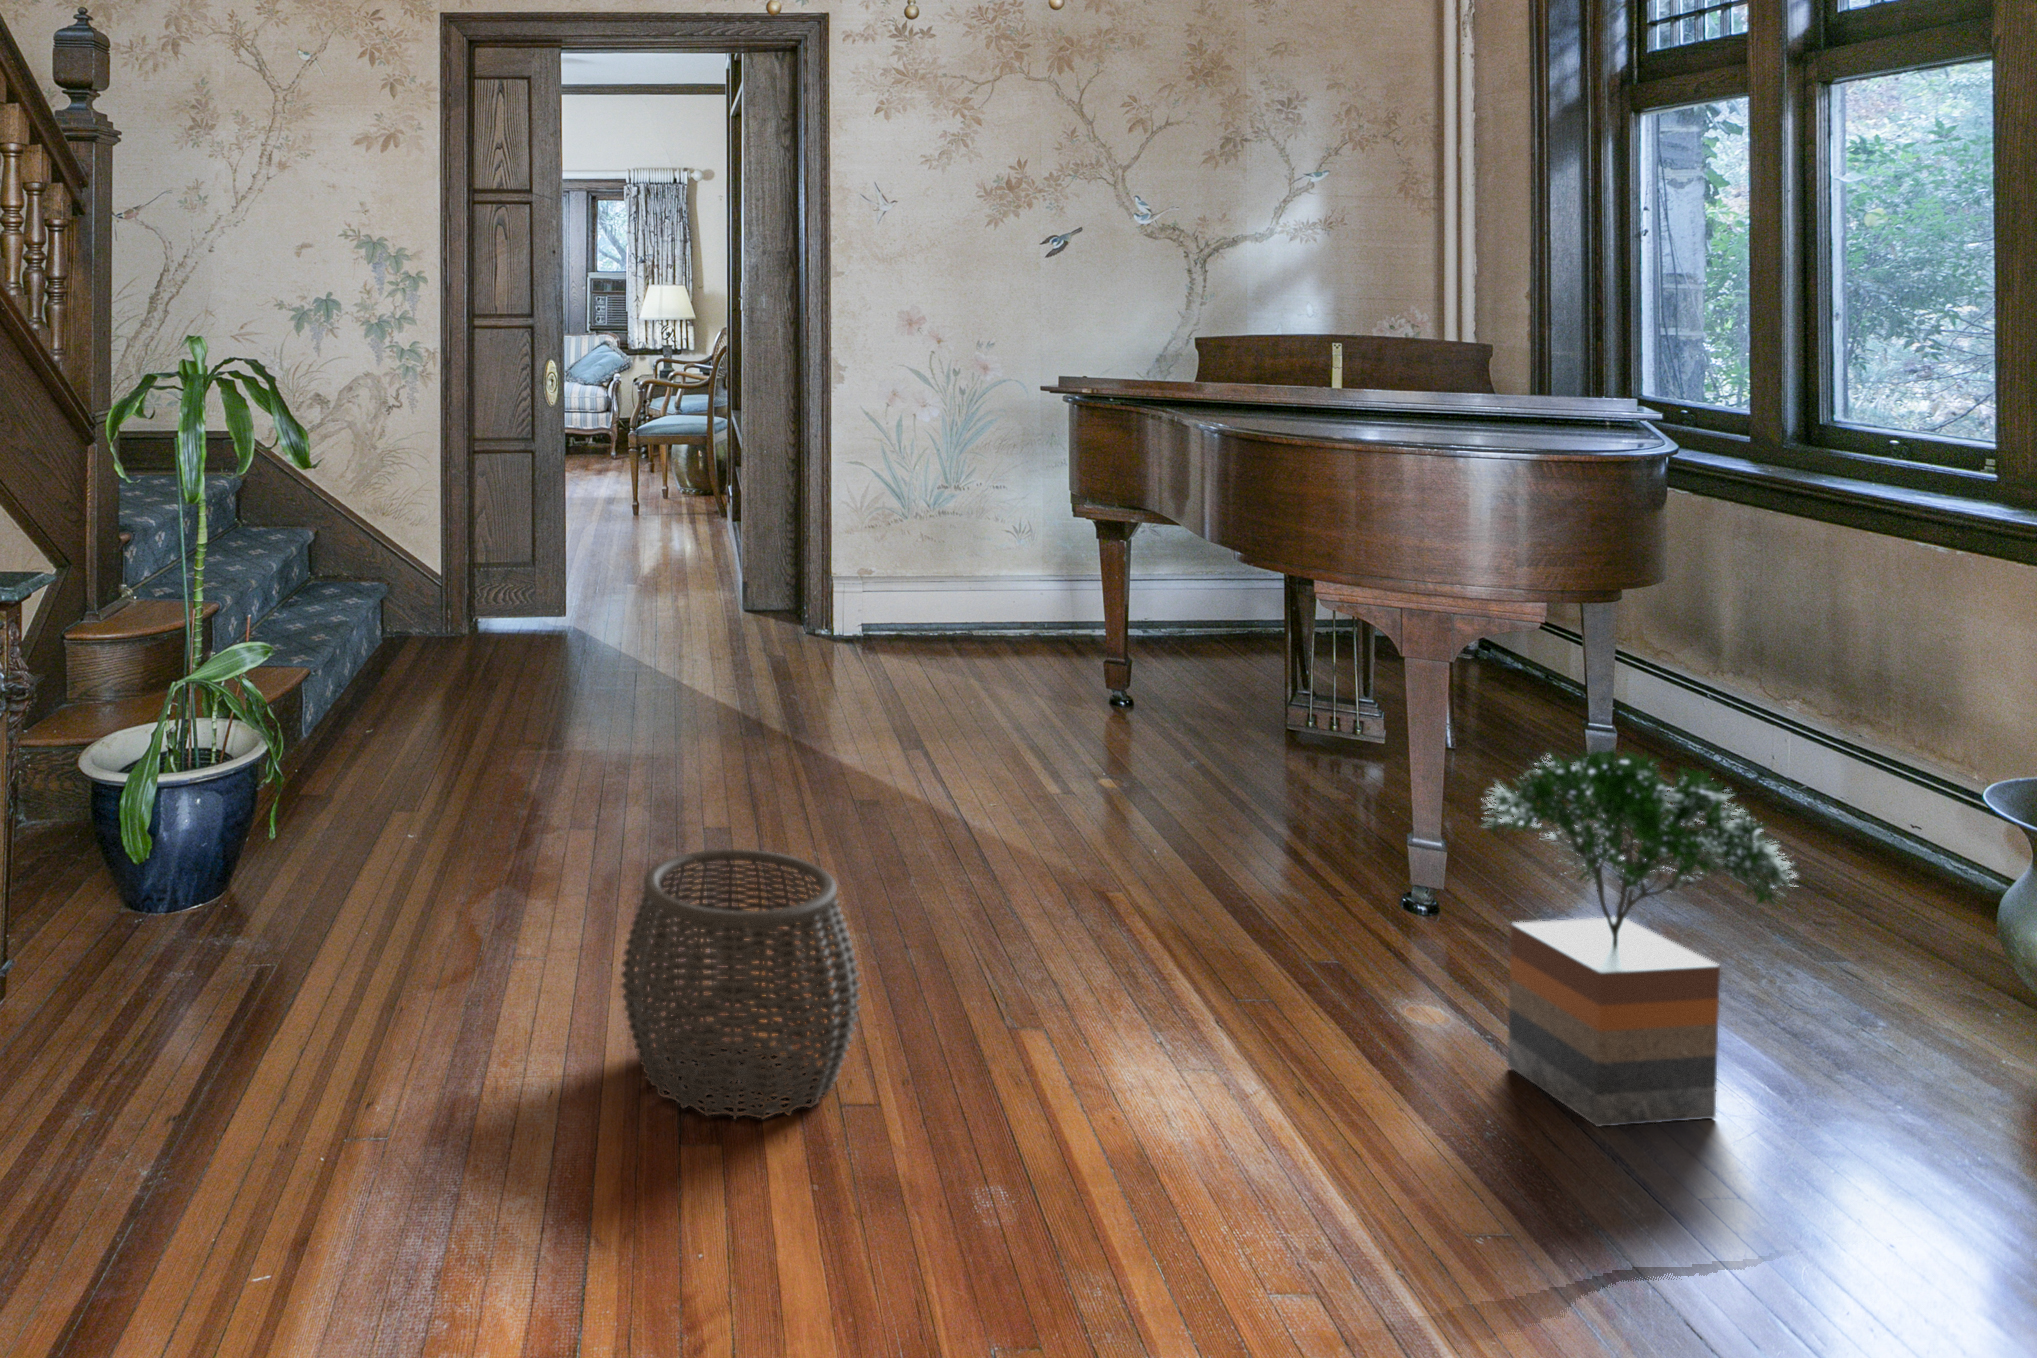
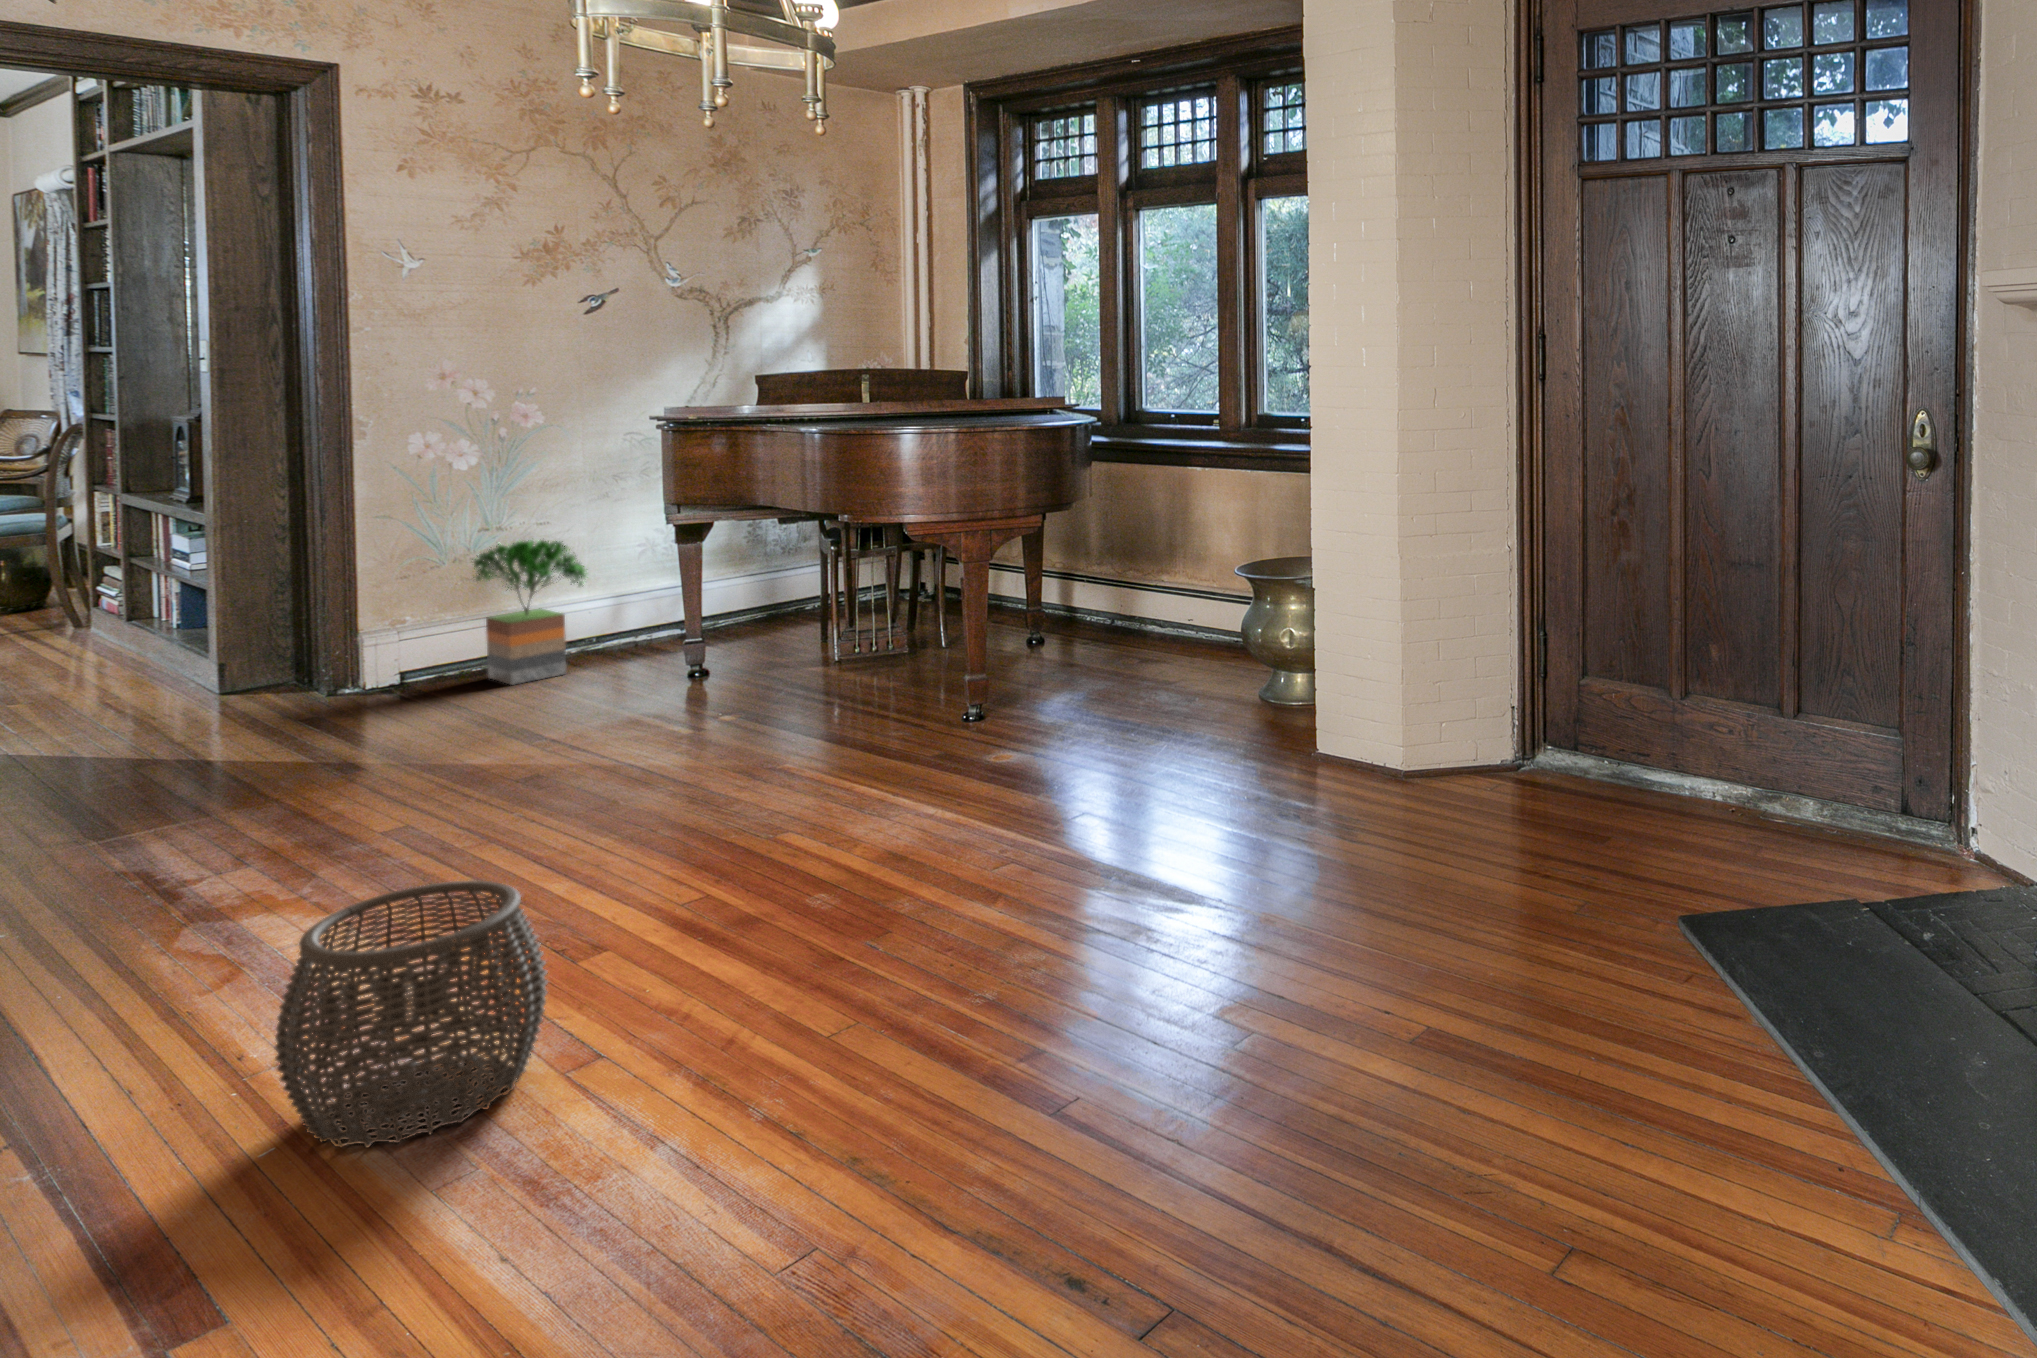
potted tree: present [1479,749,1796,1126] -> present [474,540,588,685]

